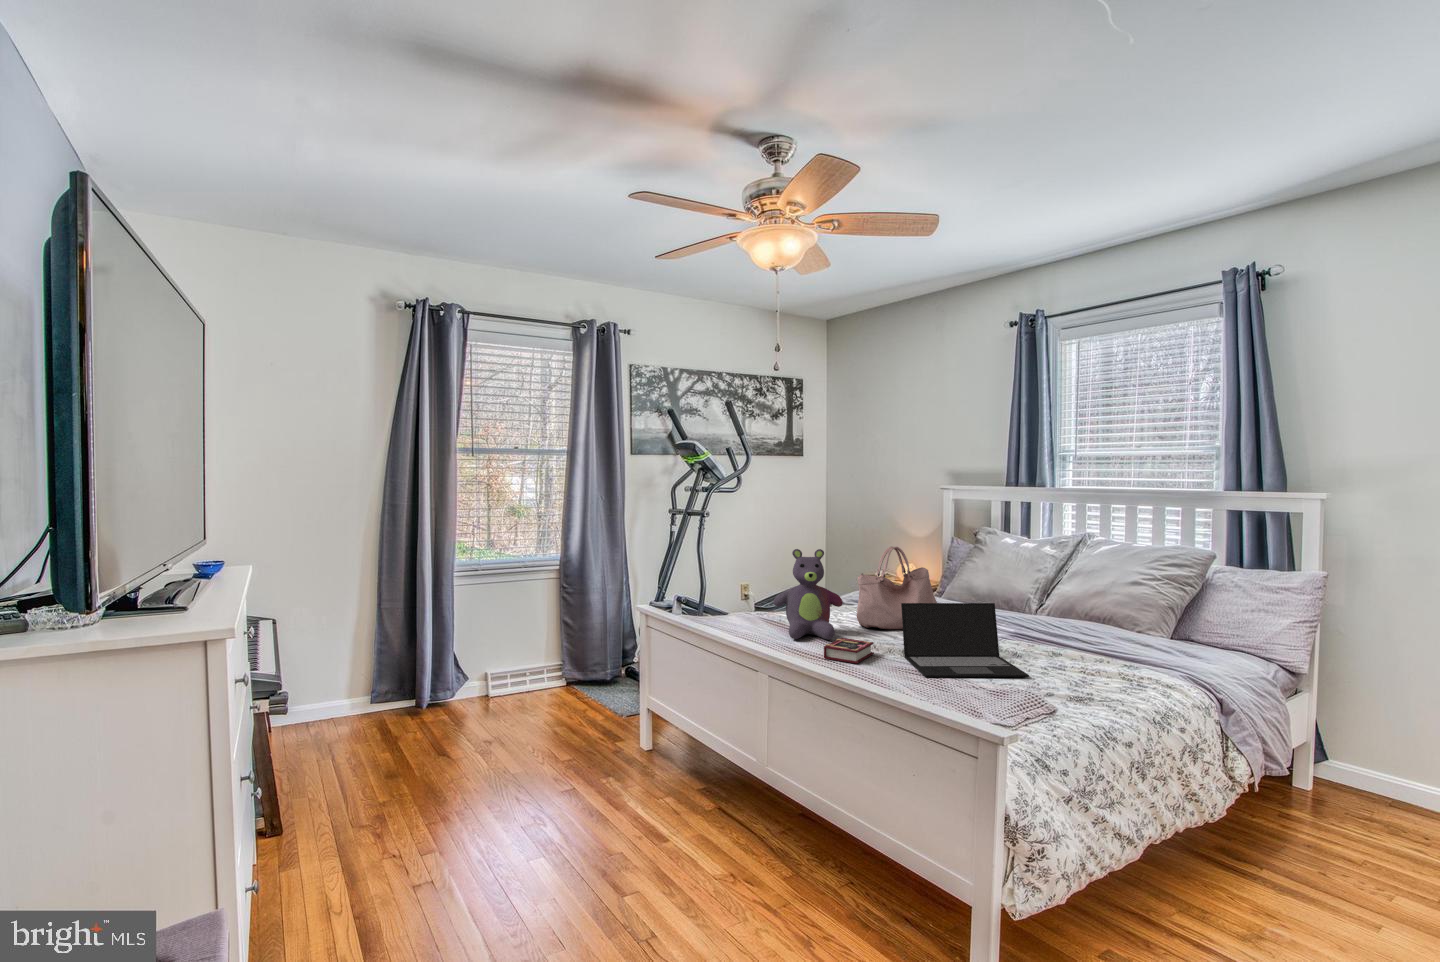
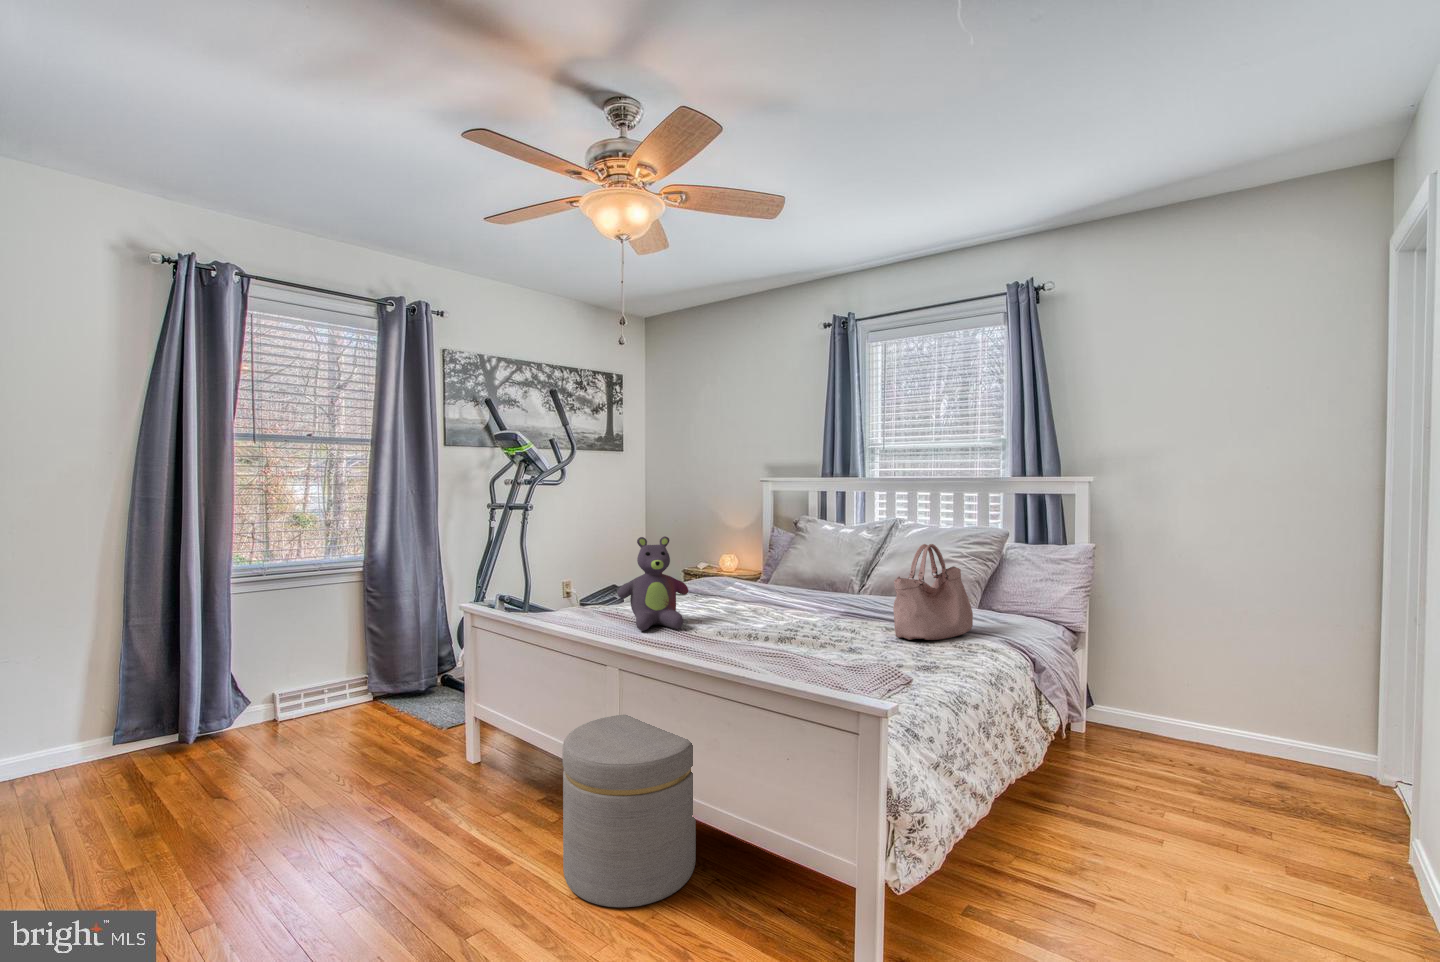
handbag: present [857,546,937,629] -> present [893,544,973,640]
laptop: present [901,603,1029,677] -> none [751,582,876,658]
book: present [824,638,874,663] -> none [678,626,726,650]
ottoman: none [711,717,833,891] -> present [562,715,696,907]

